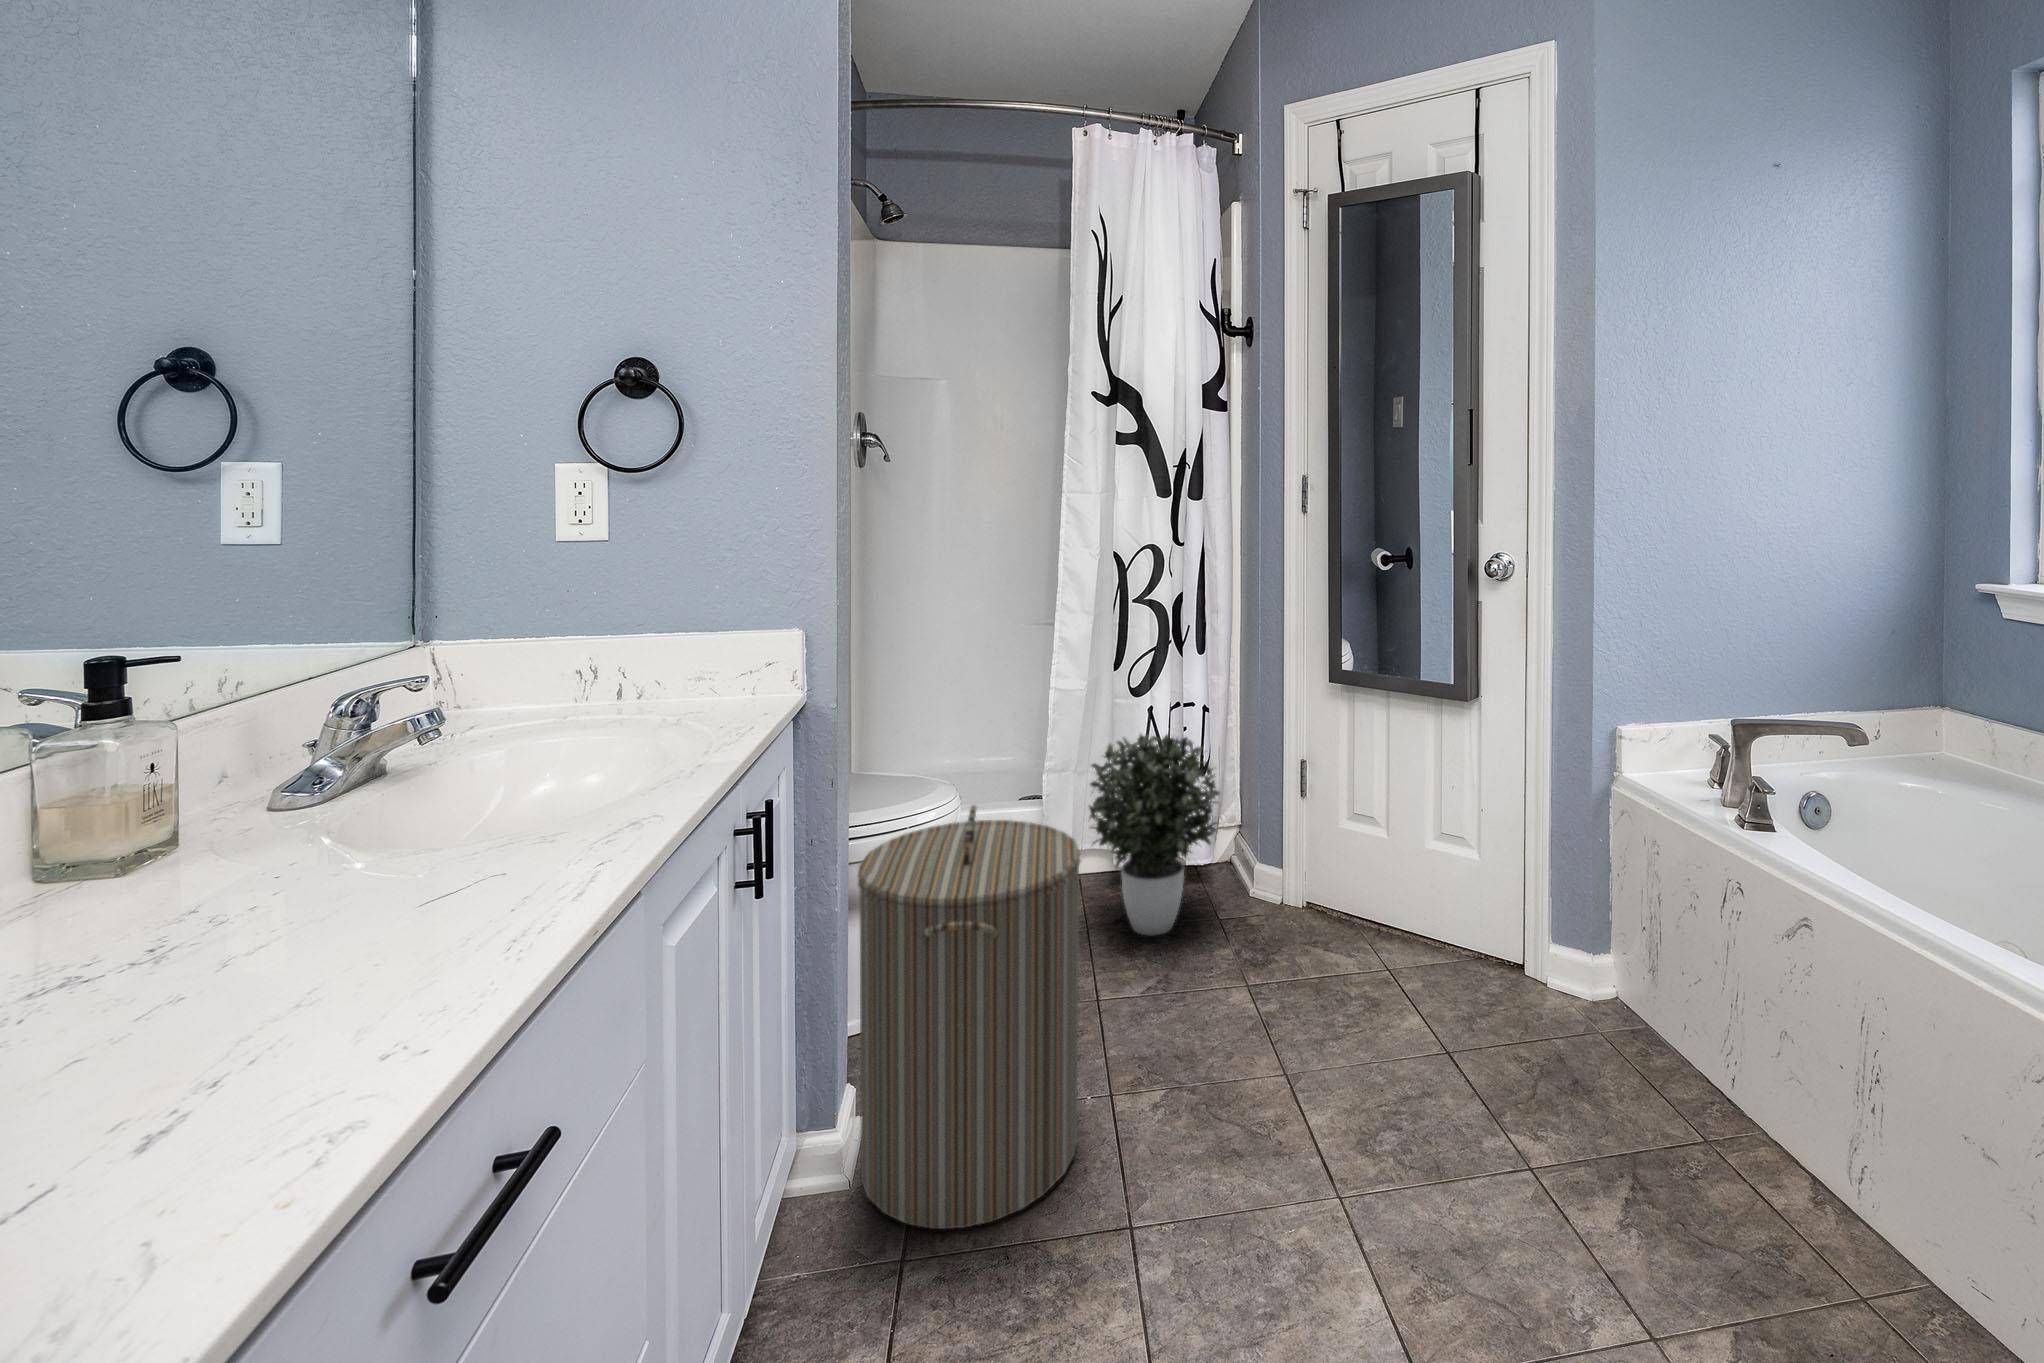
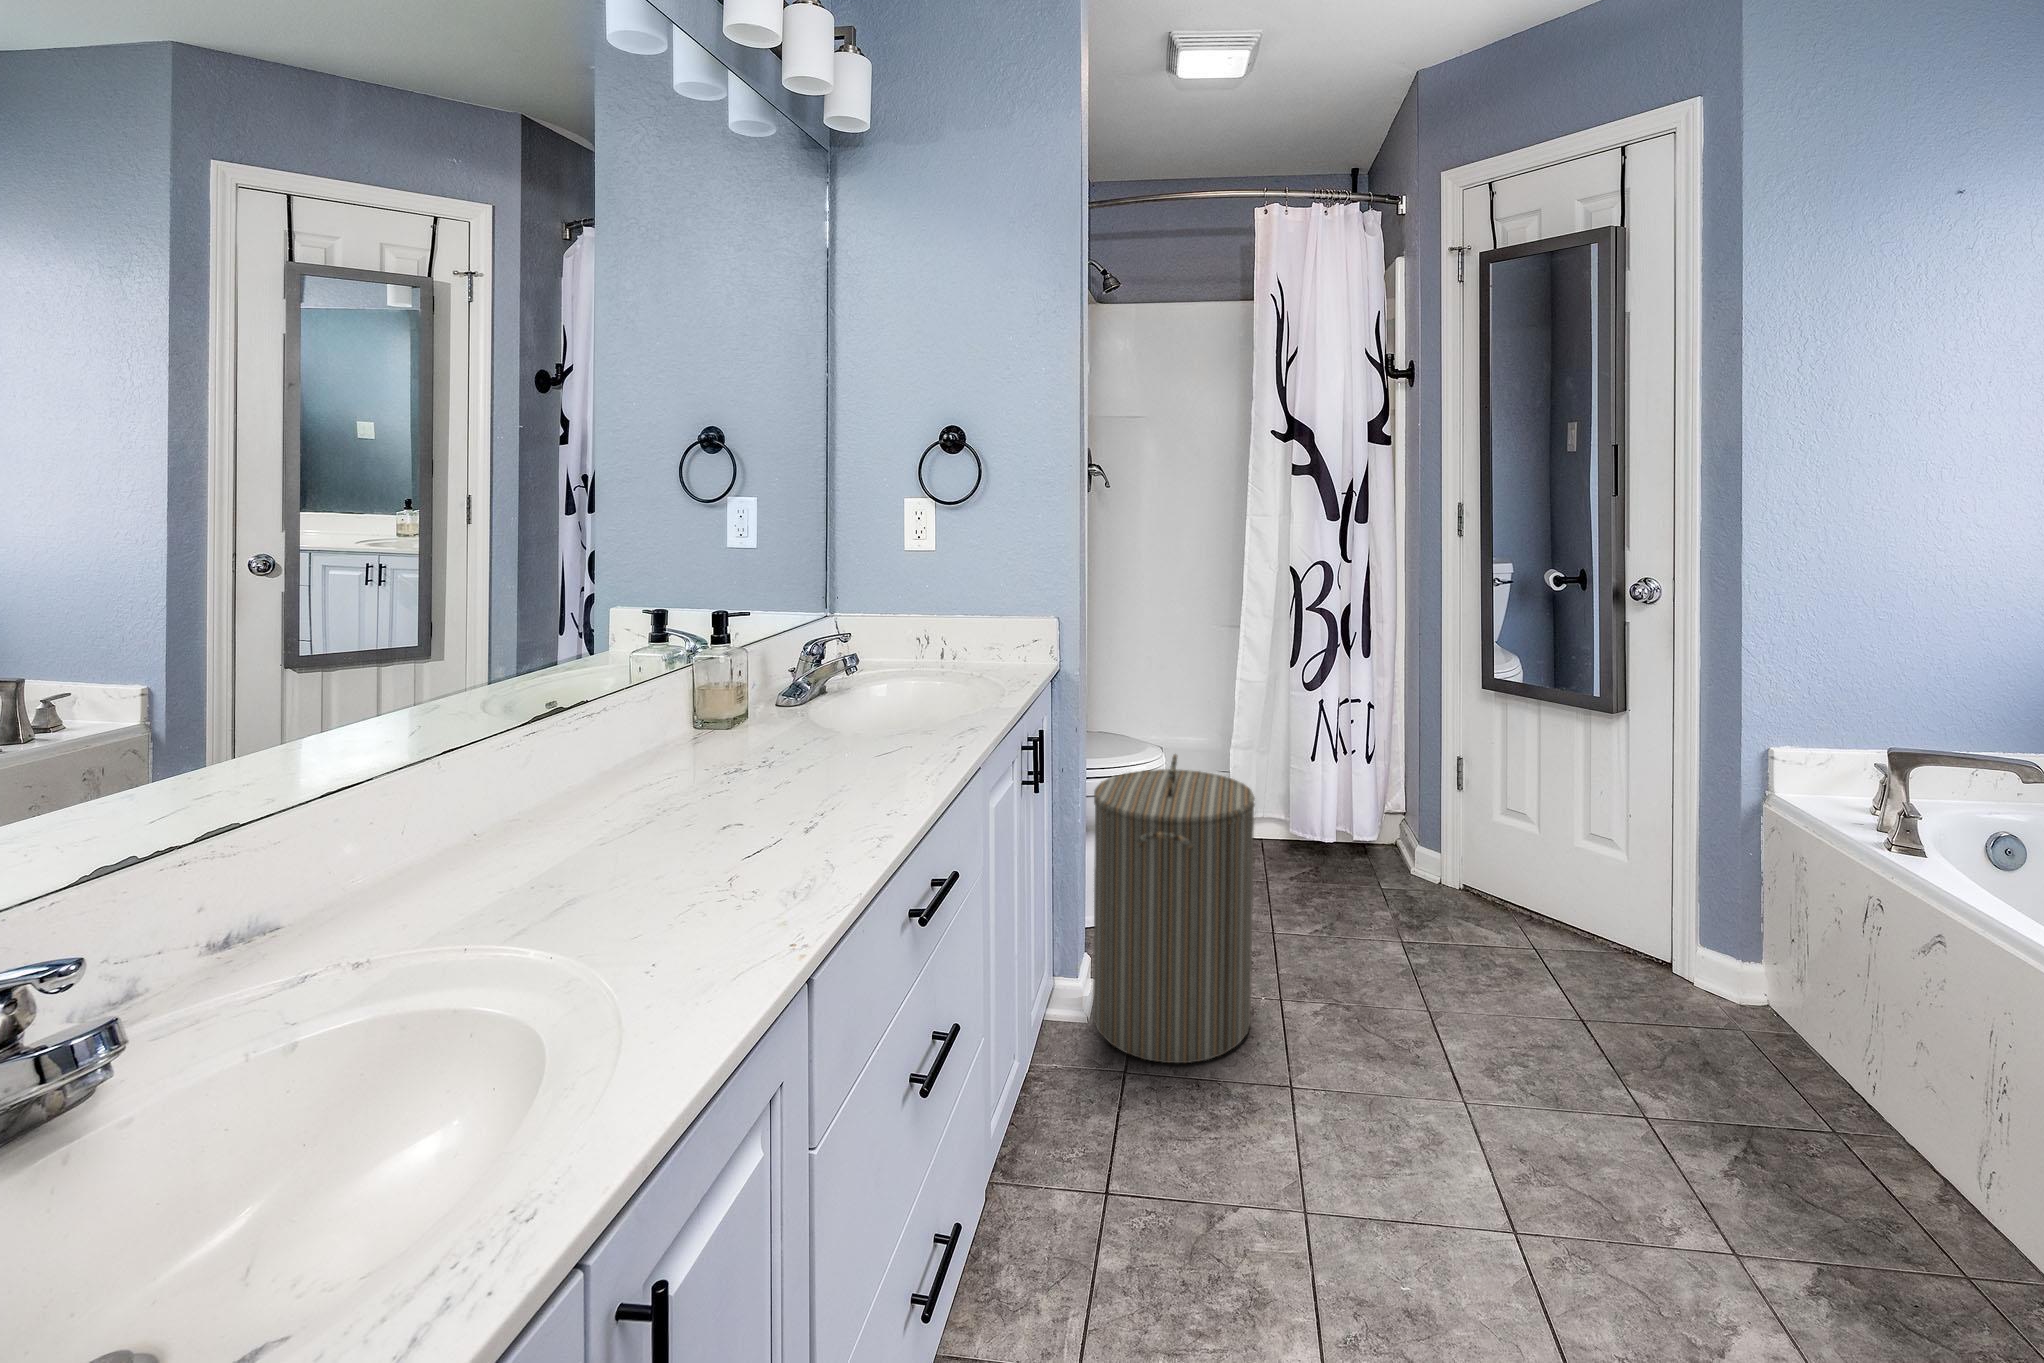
potted plant: present [1089,734,1220,935] -> none [1266,719,1382,893]

